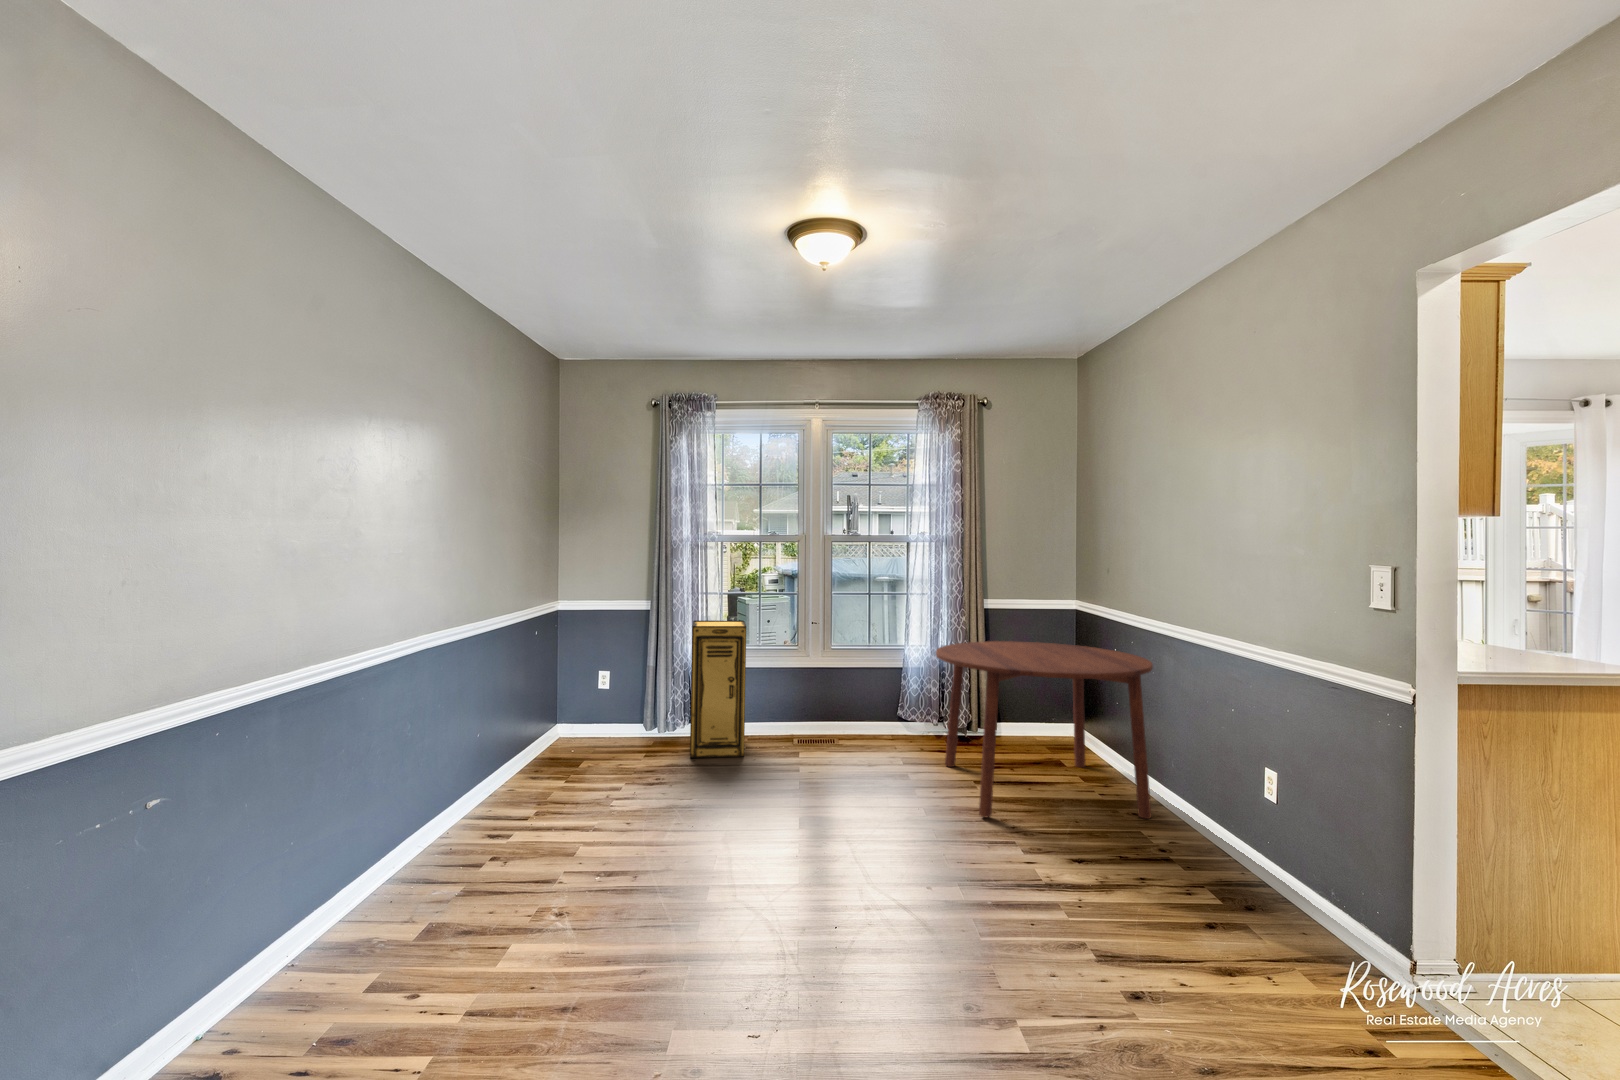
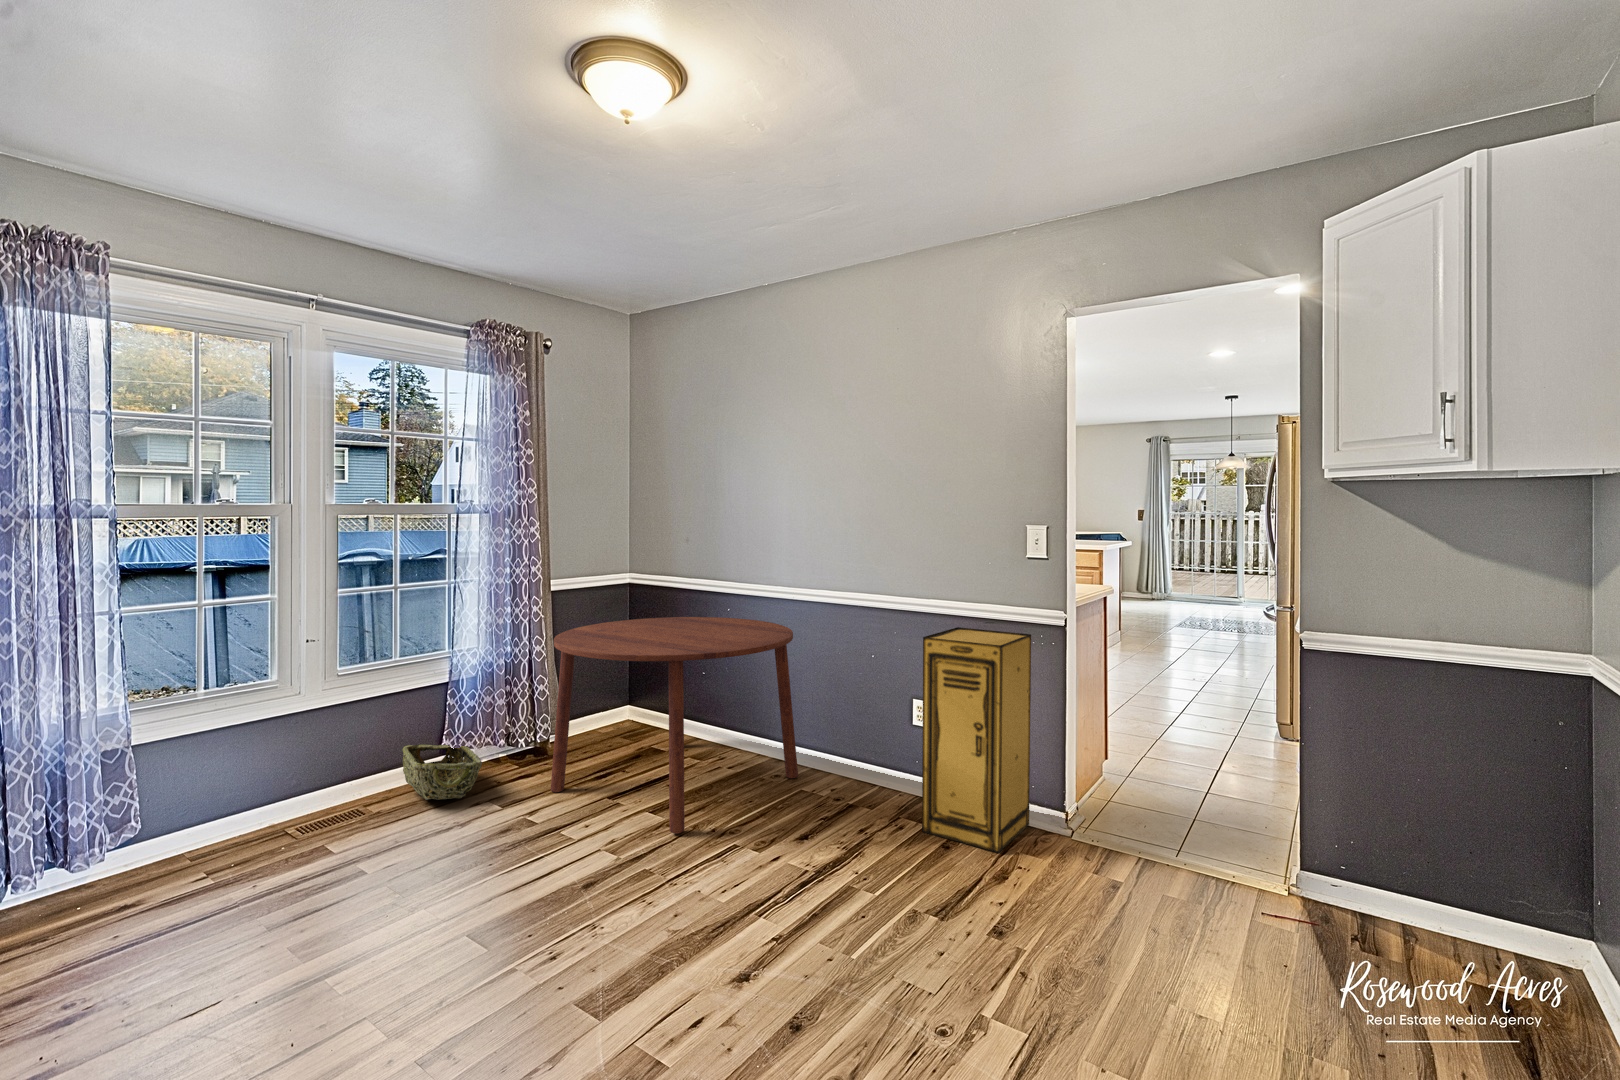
storage cabinet: present [690,621,746,758] -> present [922,627,1031,853]
woven basket: none [860,708,913,751] -> present [402,745,482,800]

